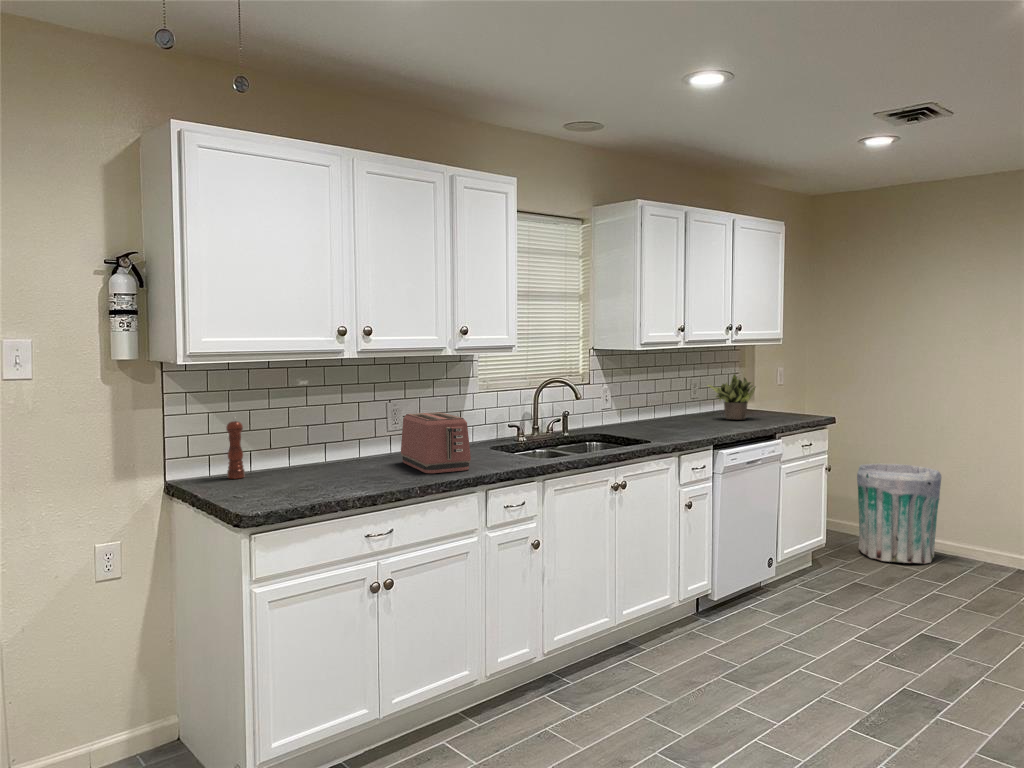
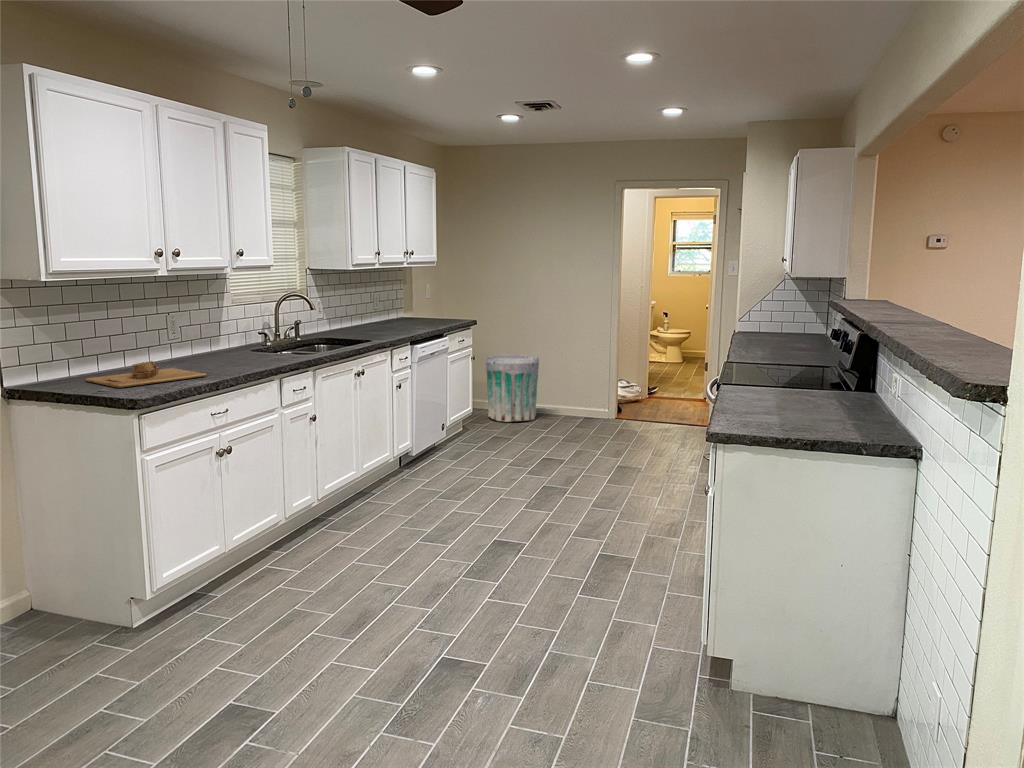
potted plant: present [708,374,756,419] -> none [387,288,424,324]
toaster: present [401,412,471,473] -> none [194,320,265,367]
pepper mill: present [226,417,245,479] -> none [50,327,71,382]
cutting board: none [254,461,373,494] -> present [86,361,206,388]

